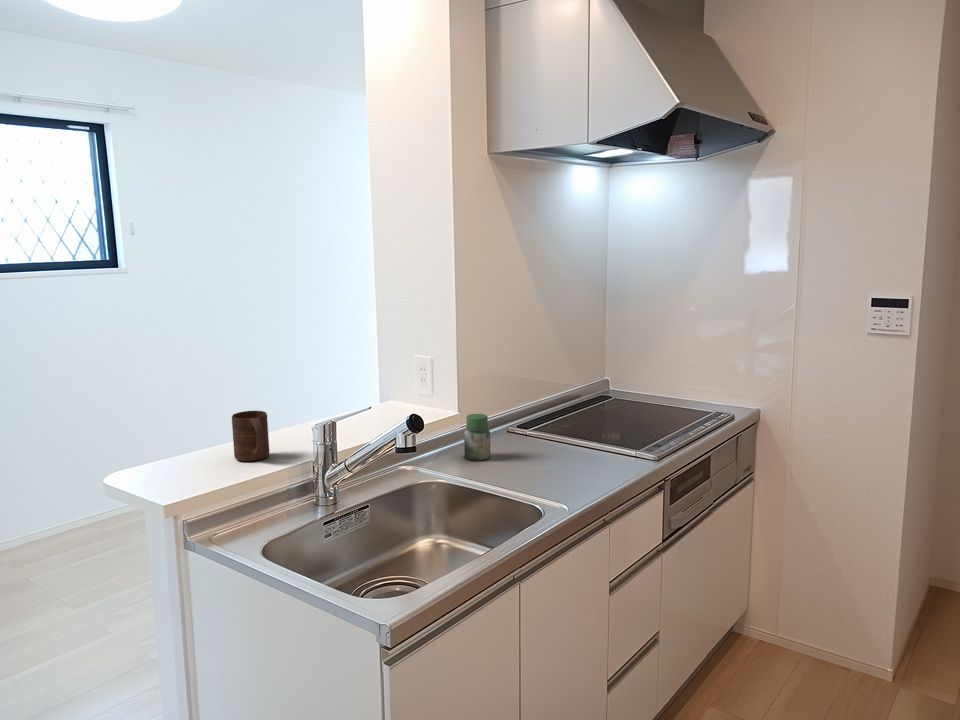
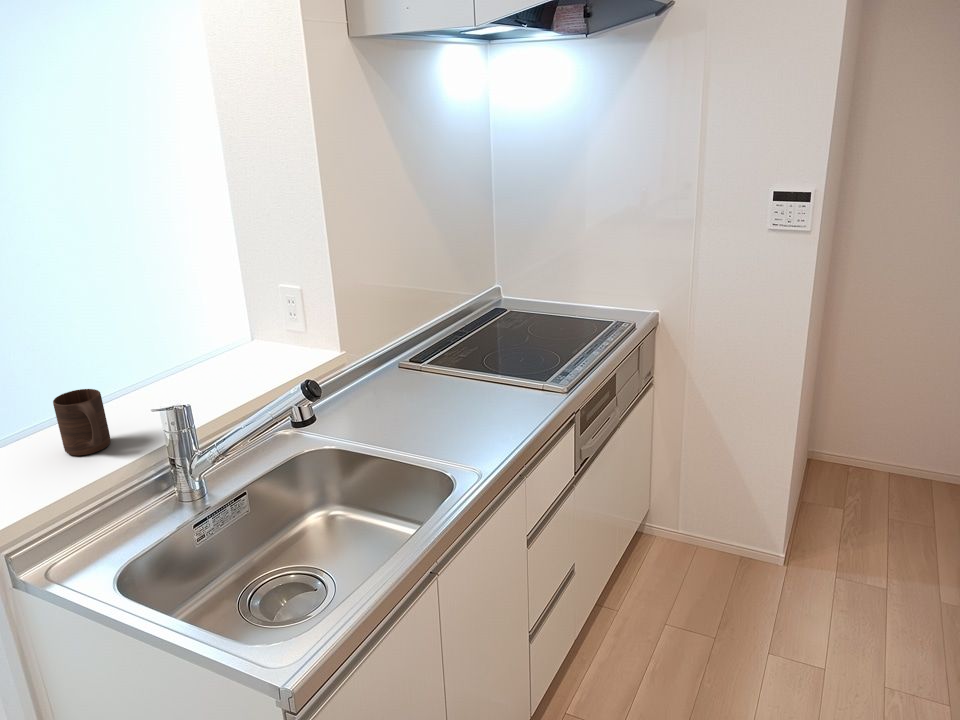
jar: present [464,414,490,461] -> none [349,357,381,412]

